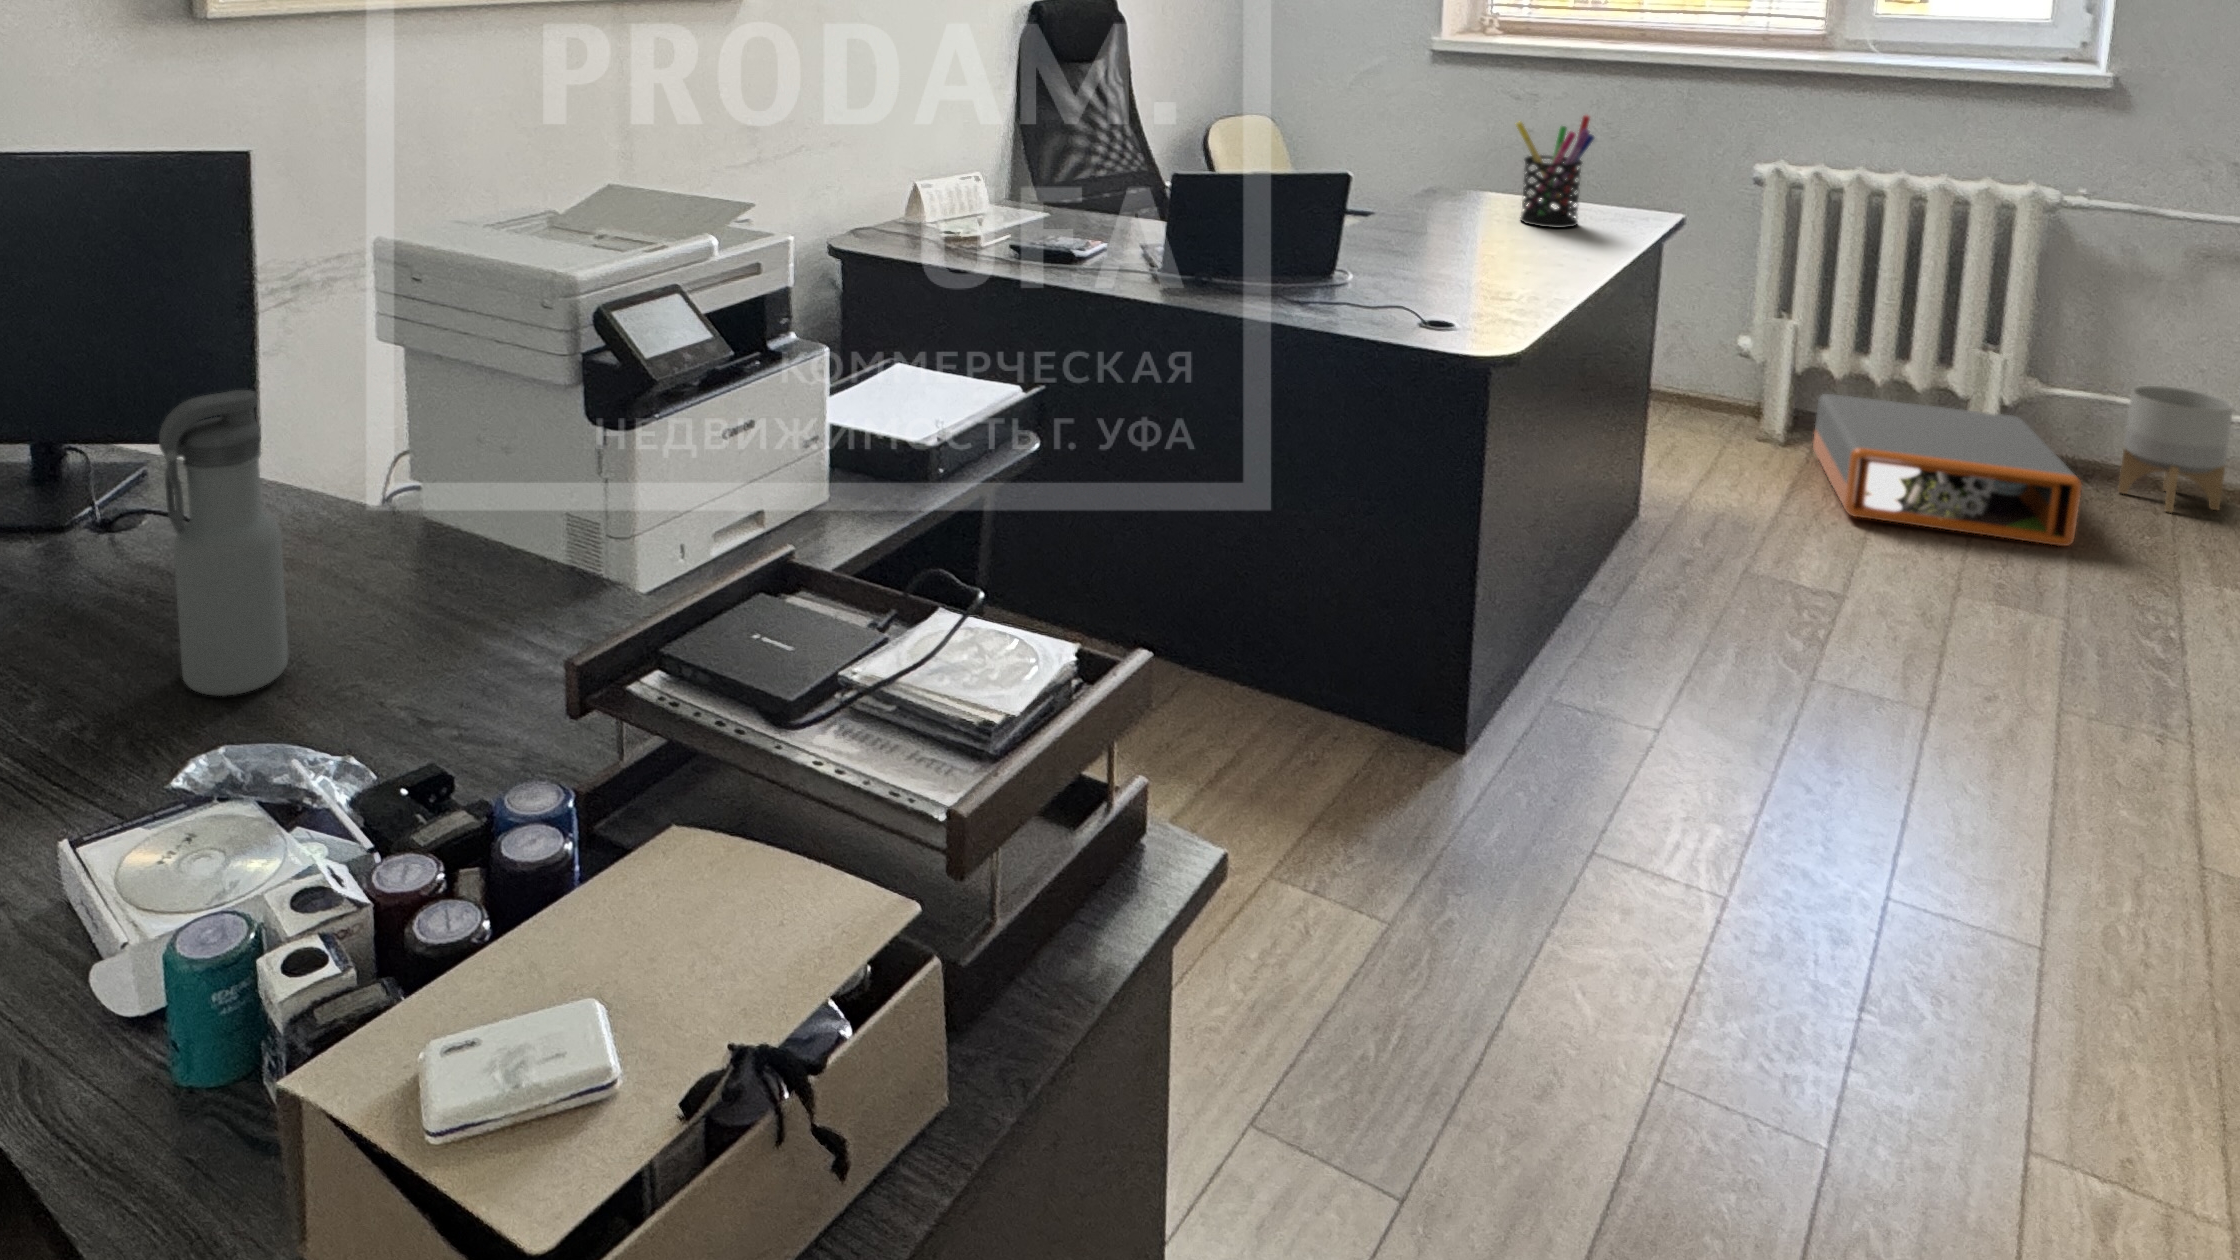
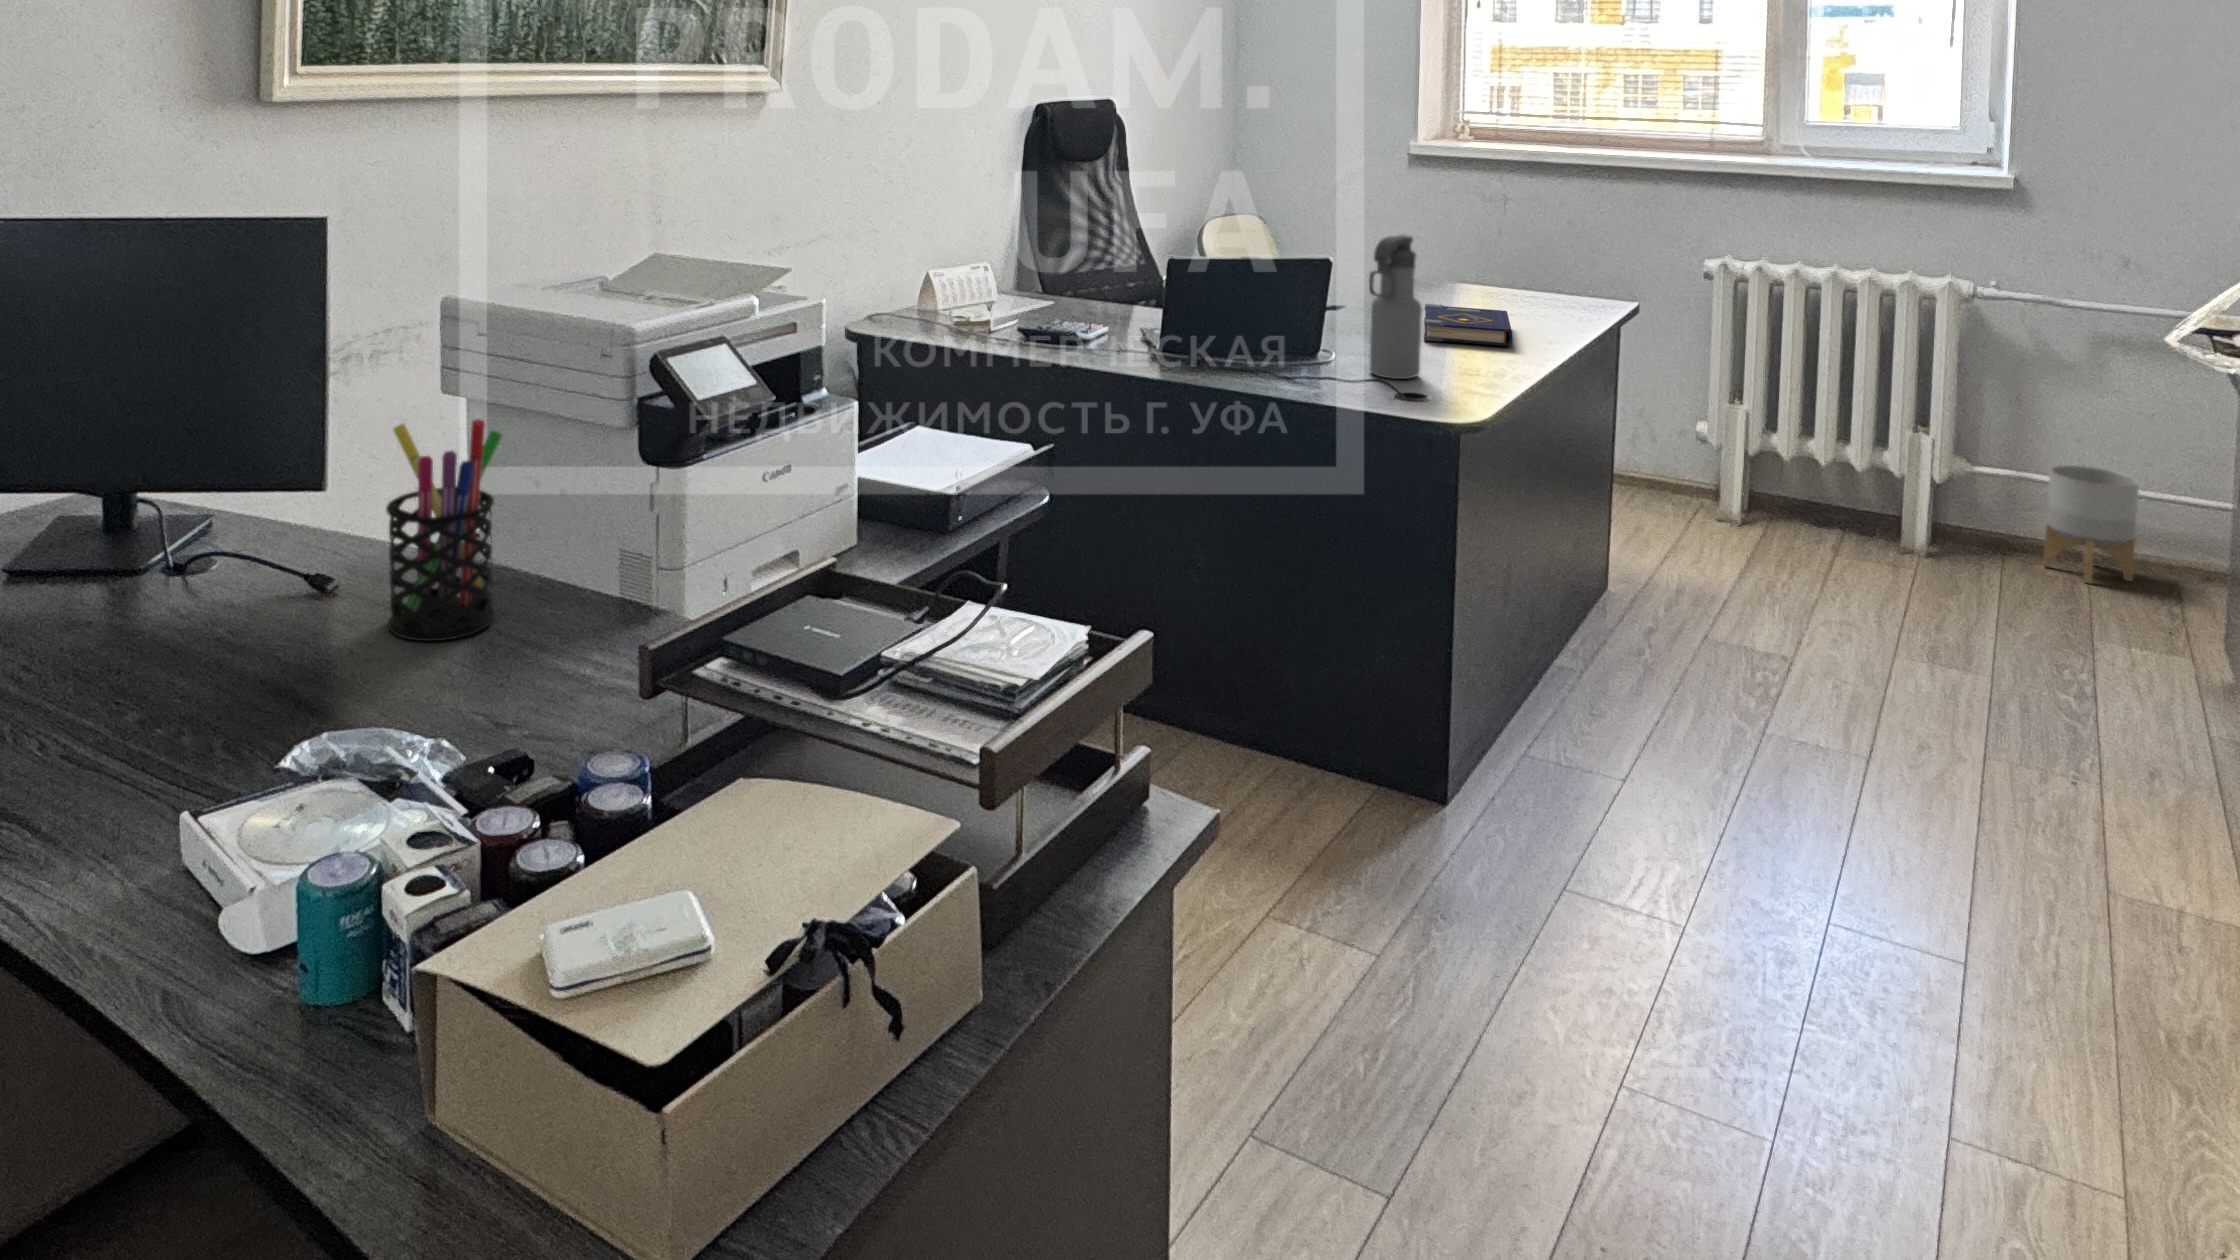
pen holder: present [1516,115,1594,228] -> present [386,419,502,641]
book: none [1447,216,1546,265] -> present [1424,304,1513,346]
water bottle: present [159,390,288,696] -> present [1369,235,1422,379]
storage box: present [1813,394,2082,546] -> none [1769,476,2006,614]

